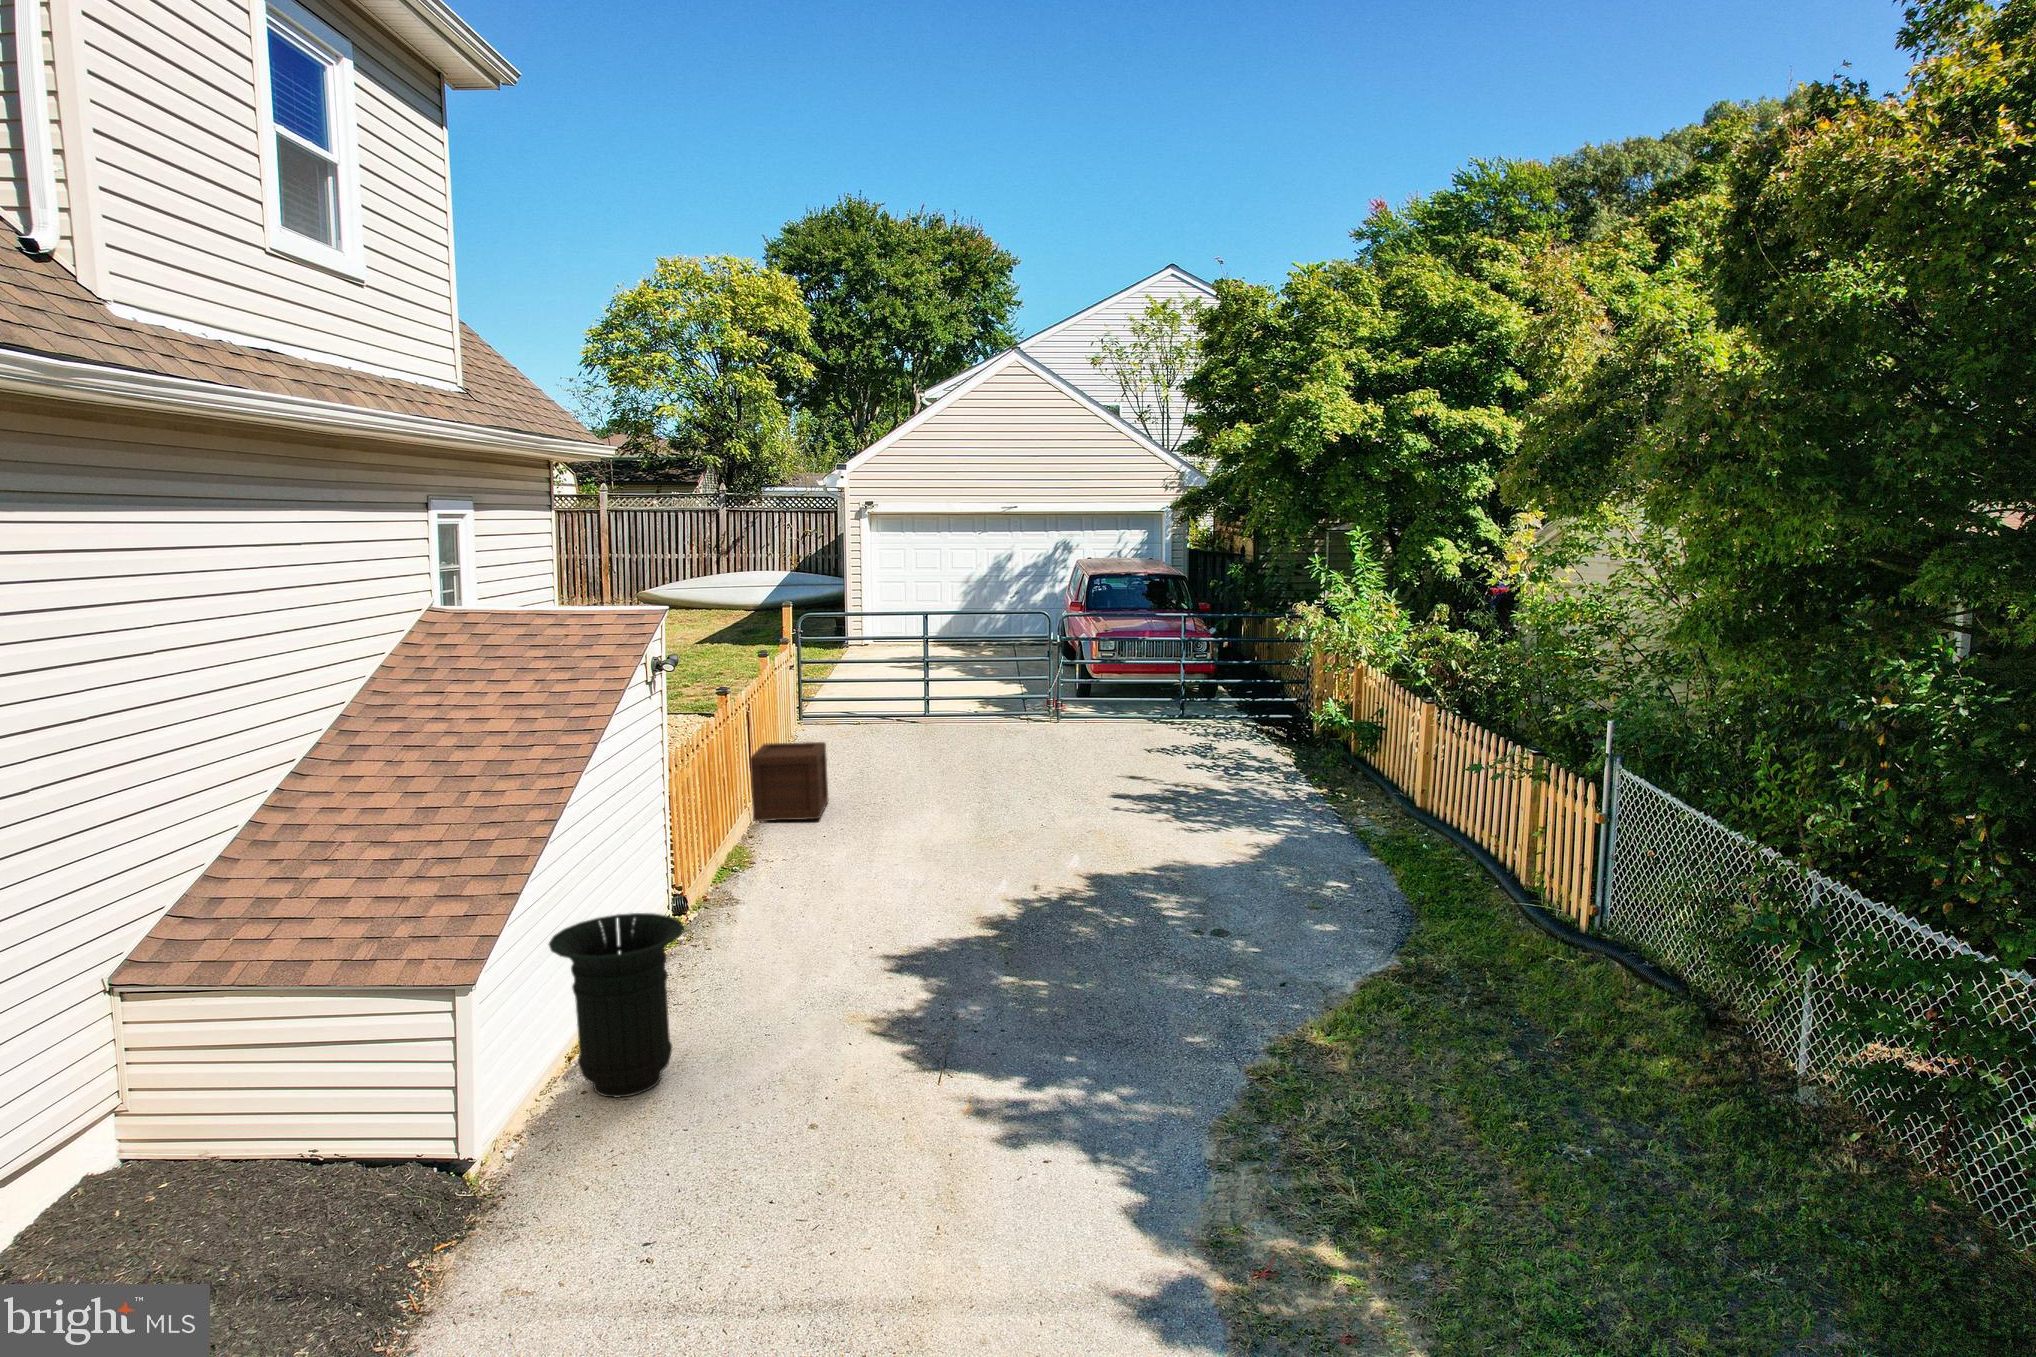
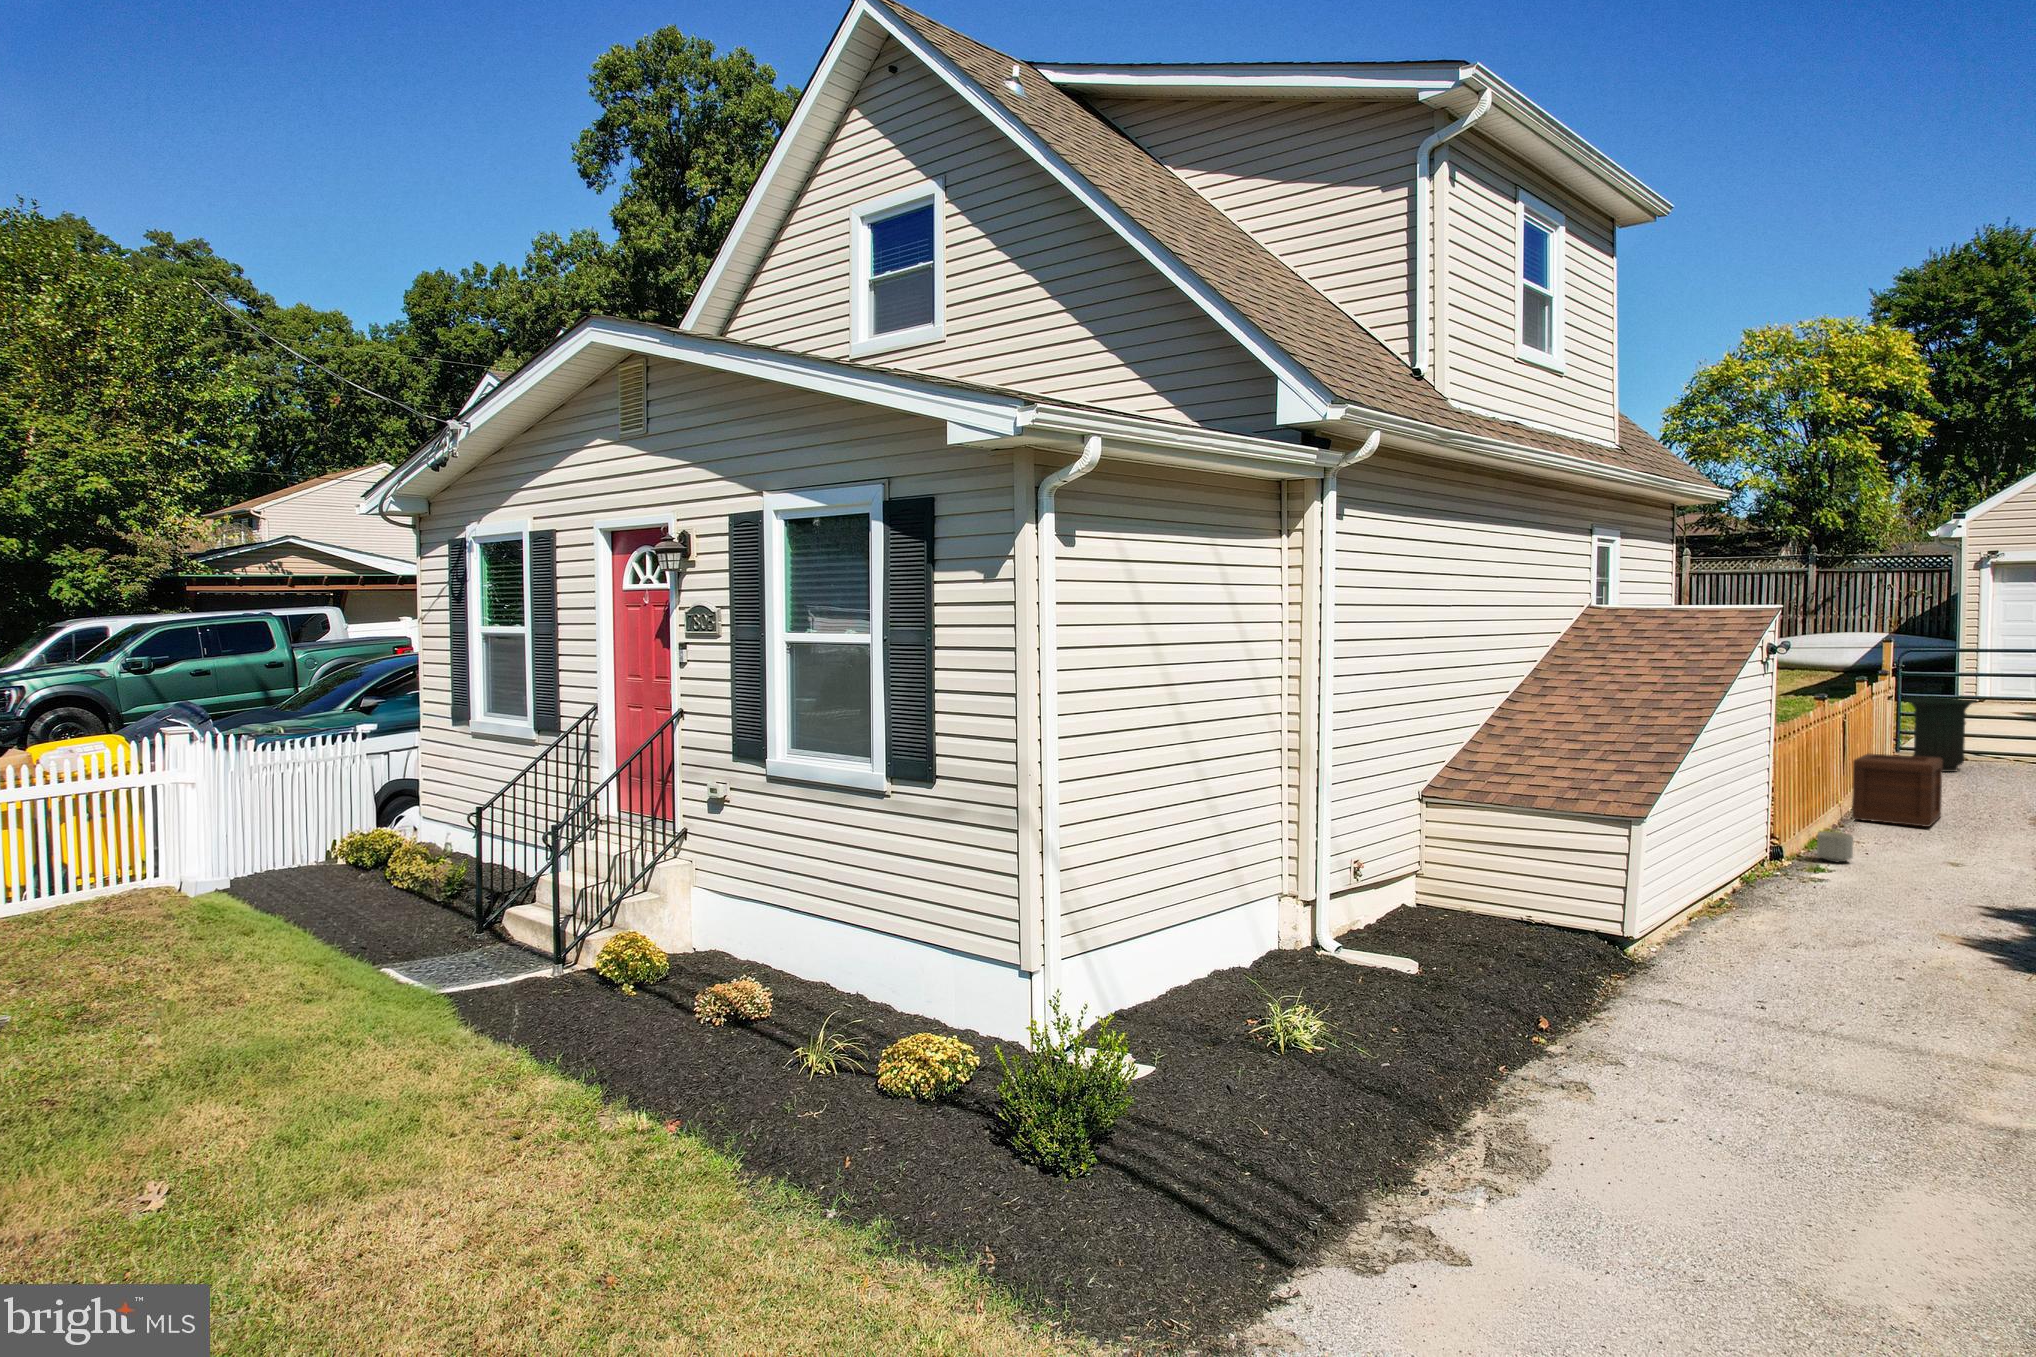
planter: none [718,854,752,890] -> present [1817,832,1853,862]
trash can: present [548,913,684,1097] -> present [1905,698,1977,772]

